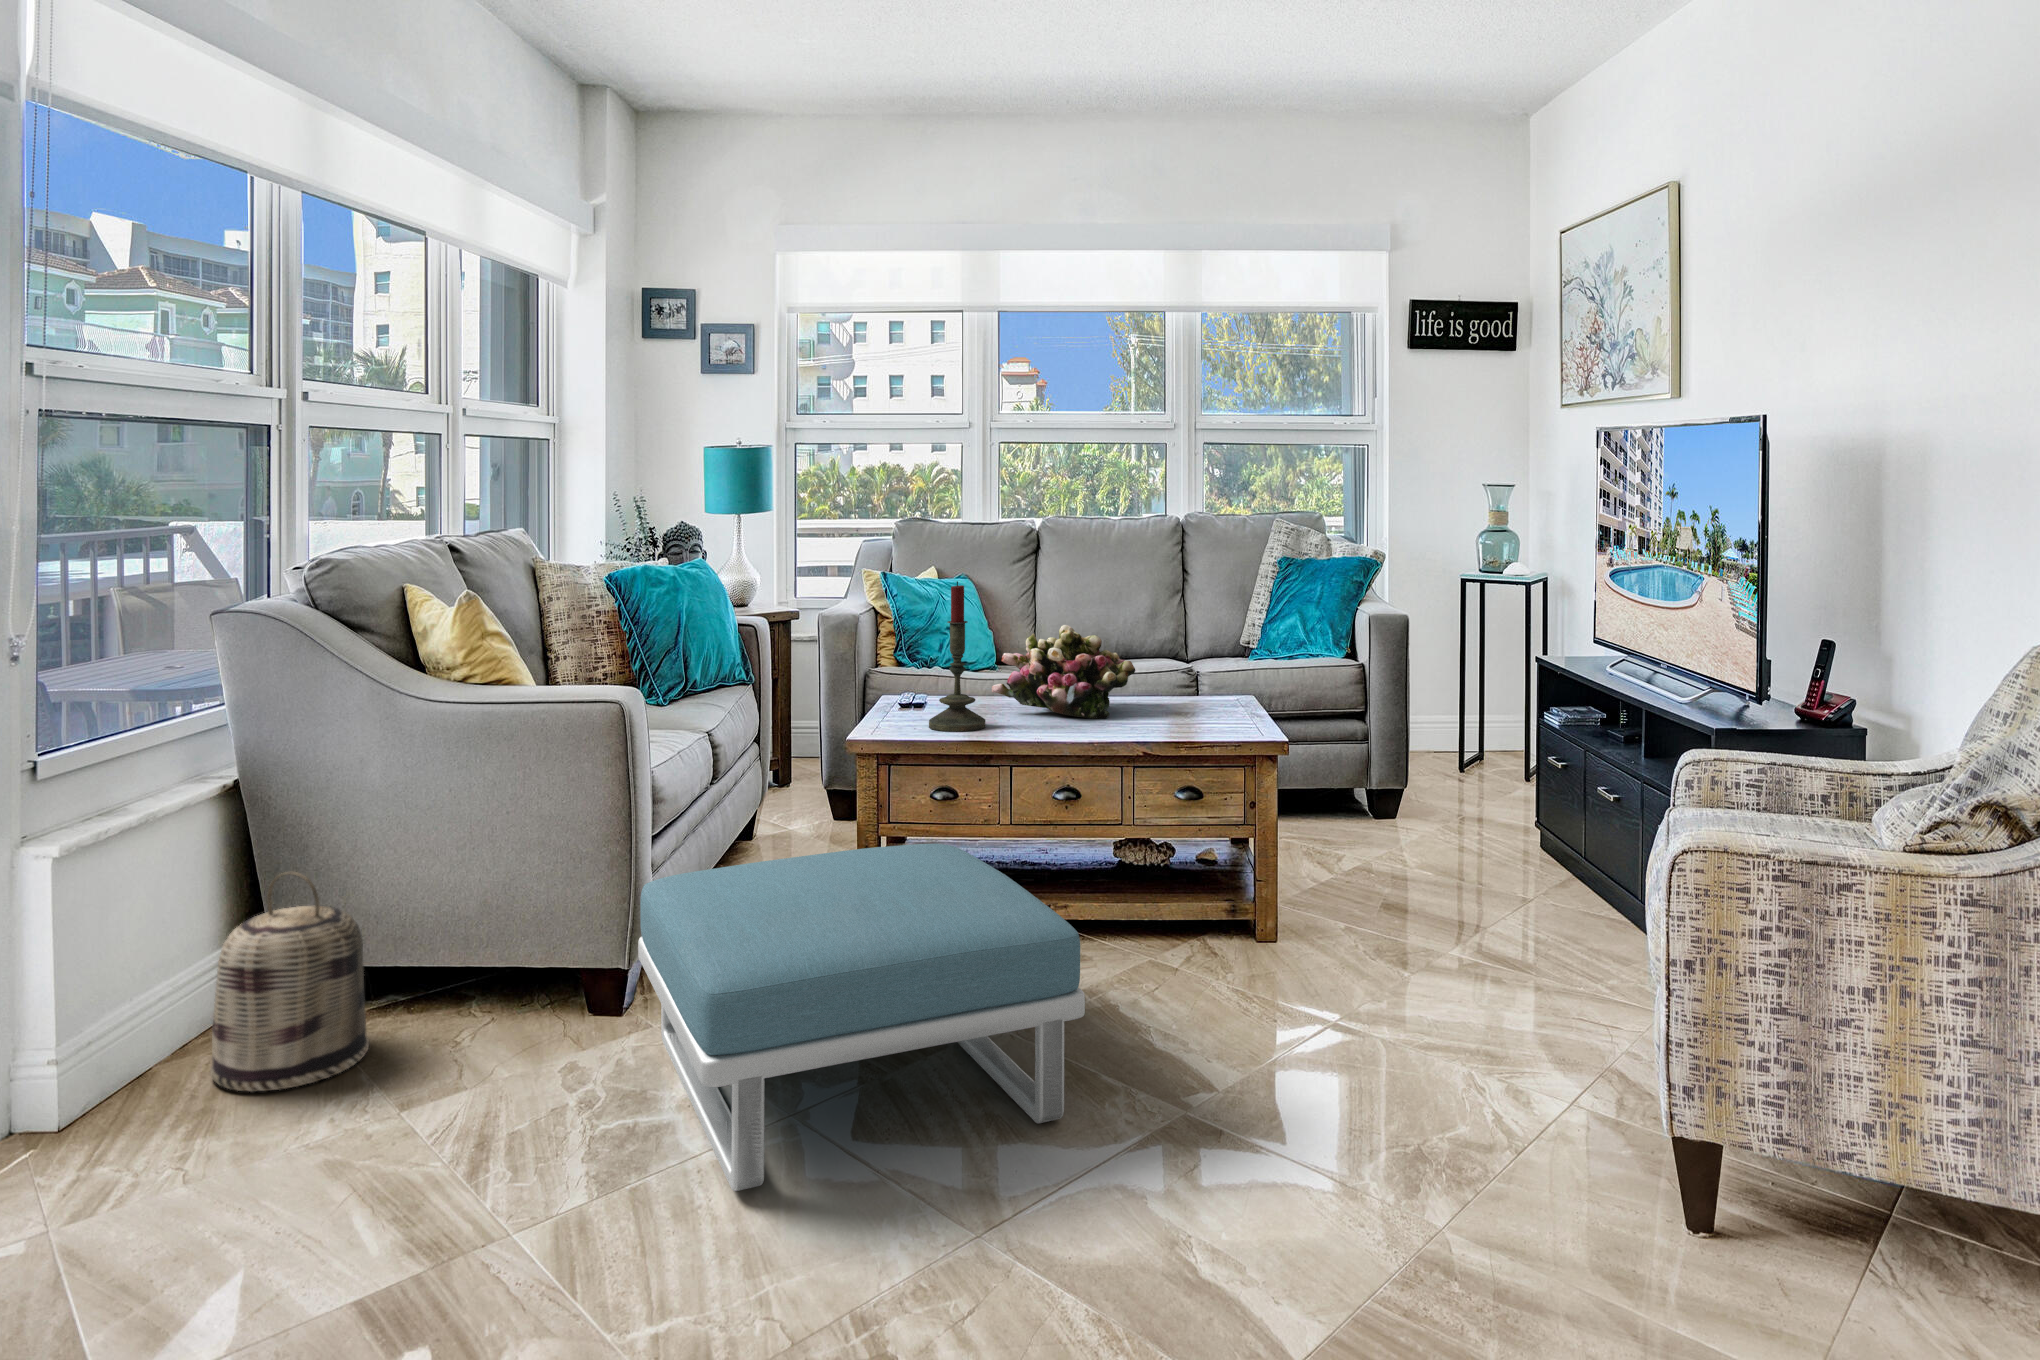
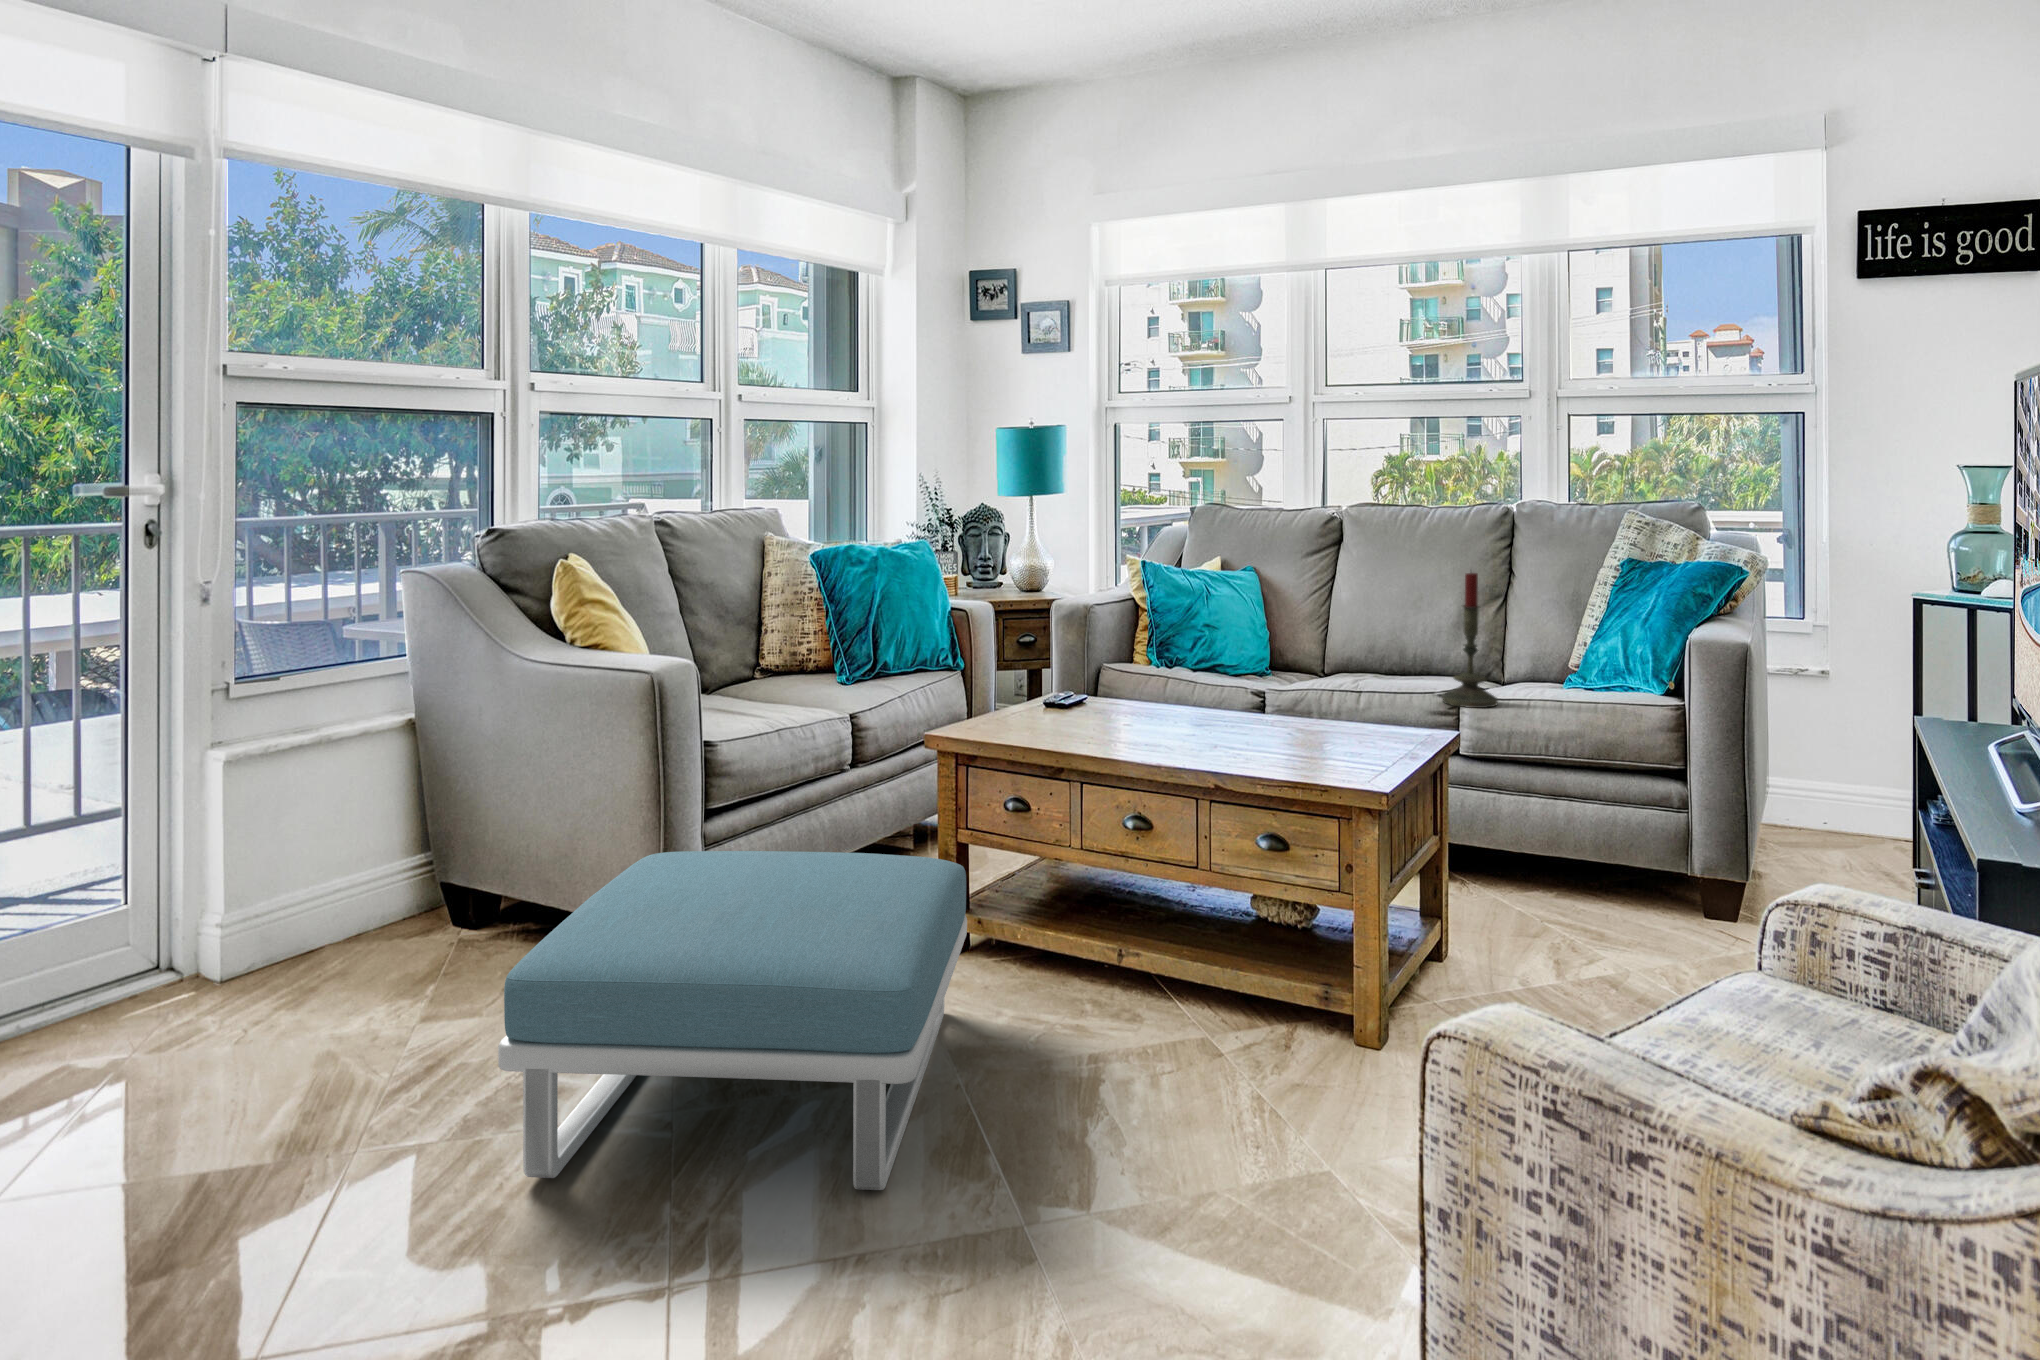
candle: present [929,581,985,732] -> present [1443,573,1498,708]
flower arrangement: present [992,625,1135,719] -> none [1134,632,1295,743]
basket: present [210,872,369,1092] -> none [341,800,473,985]

